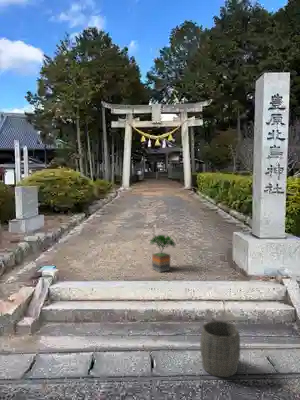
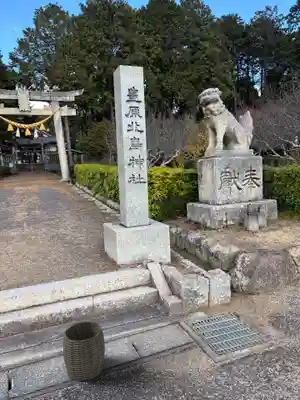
potted tree: present [150,235,176,272] -> none [11,233,43,275]

